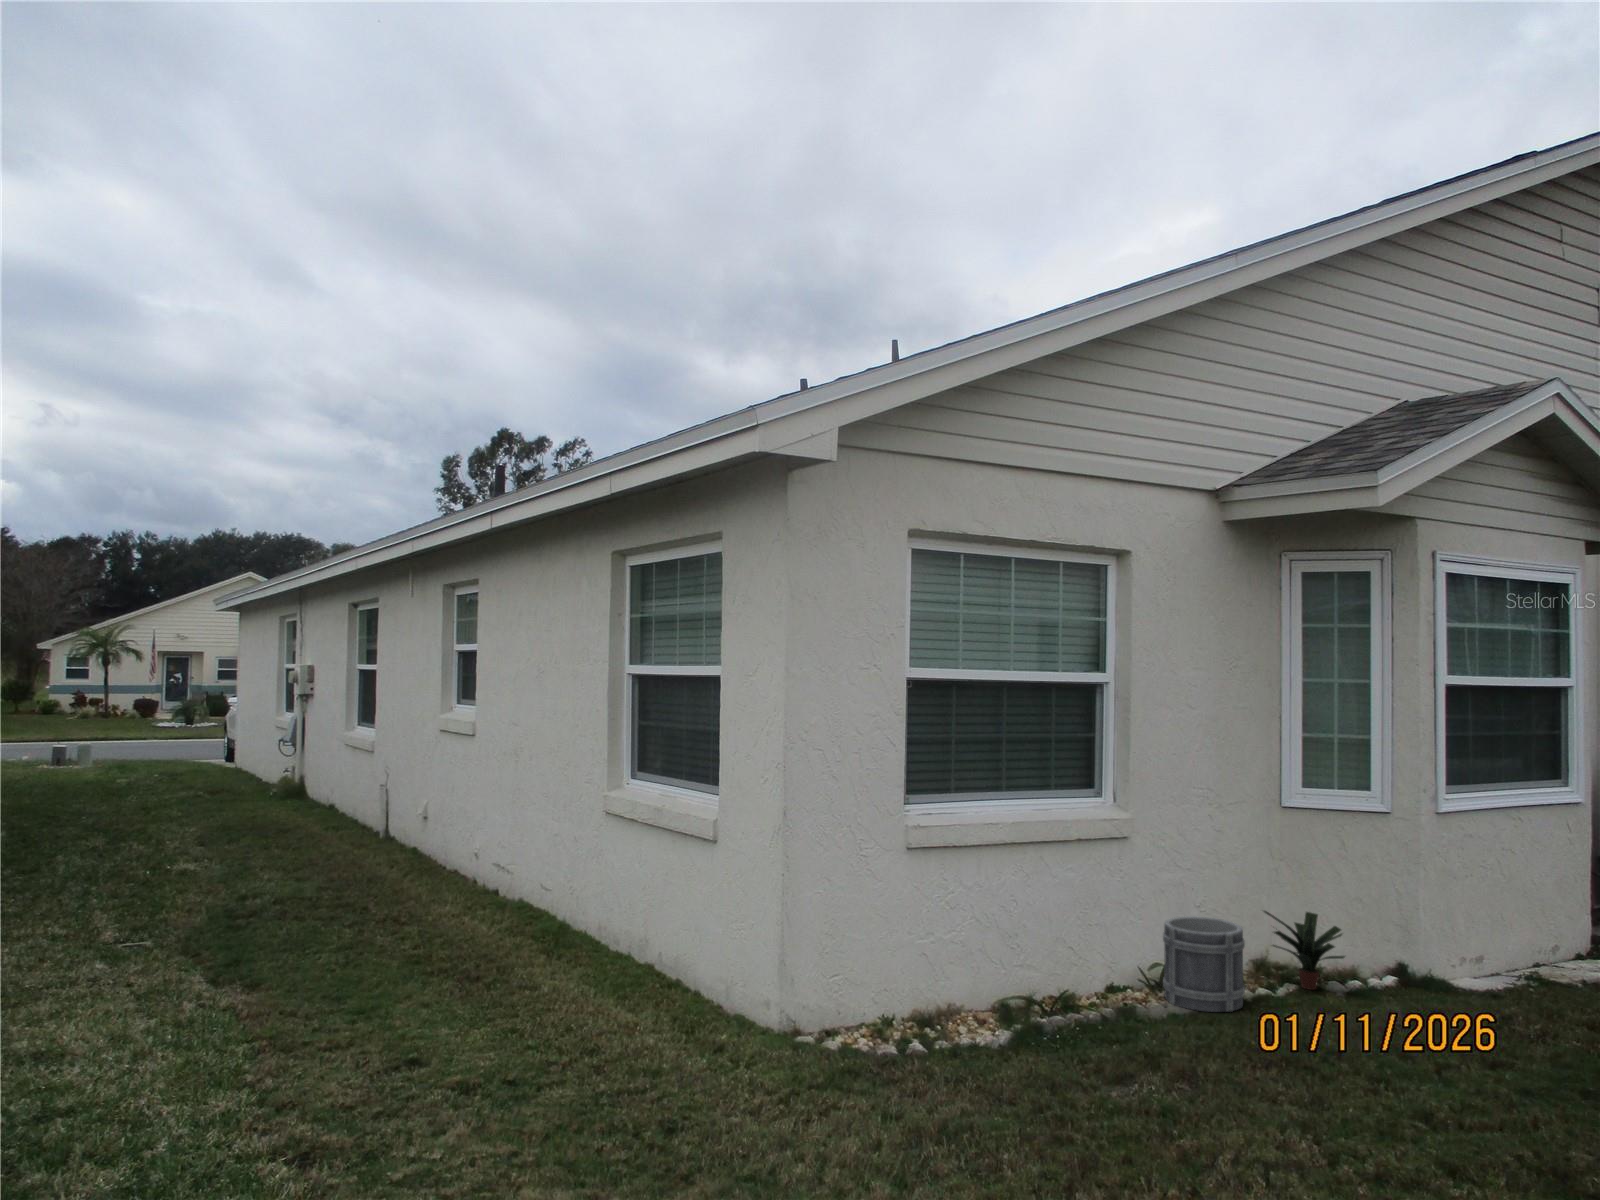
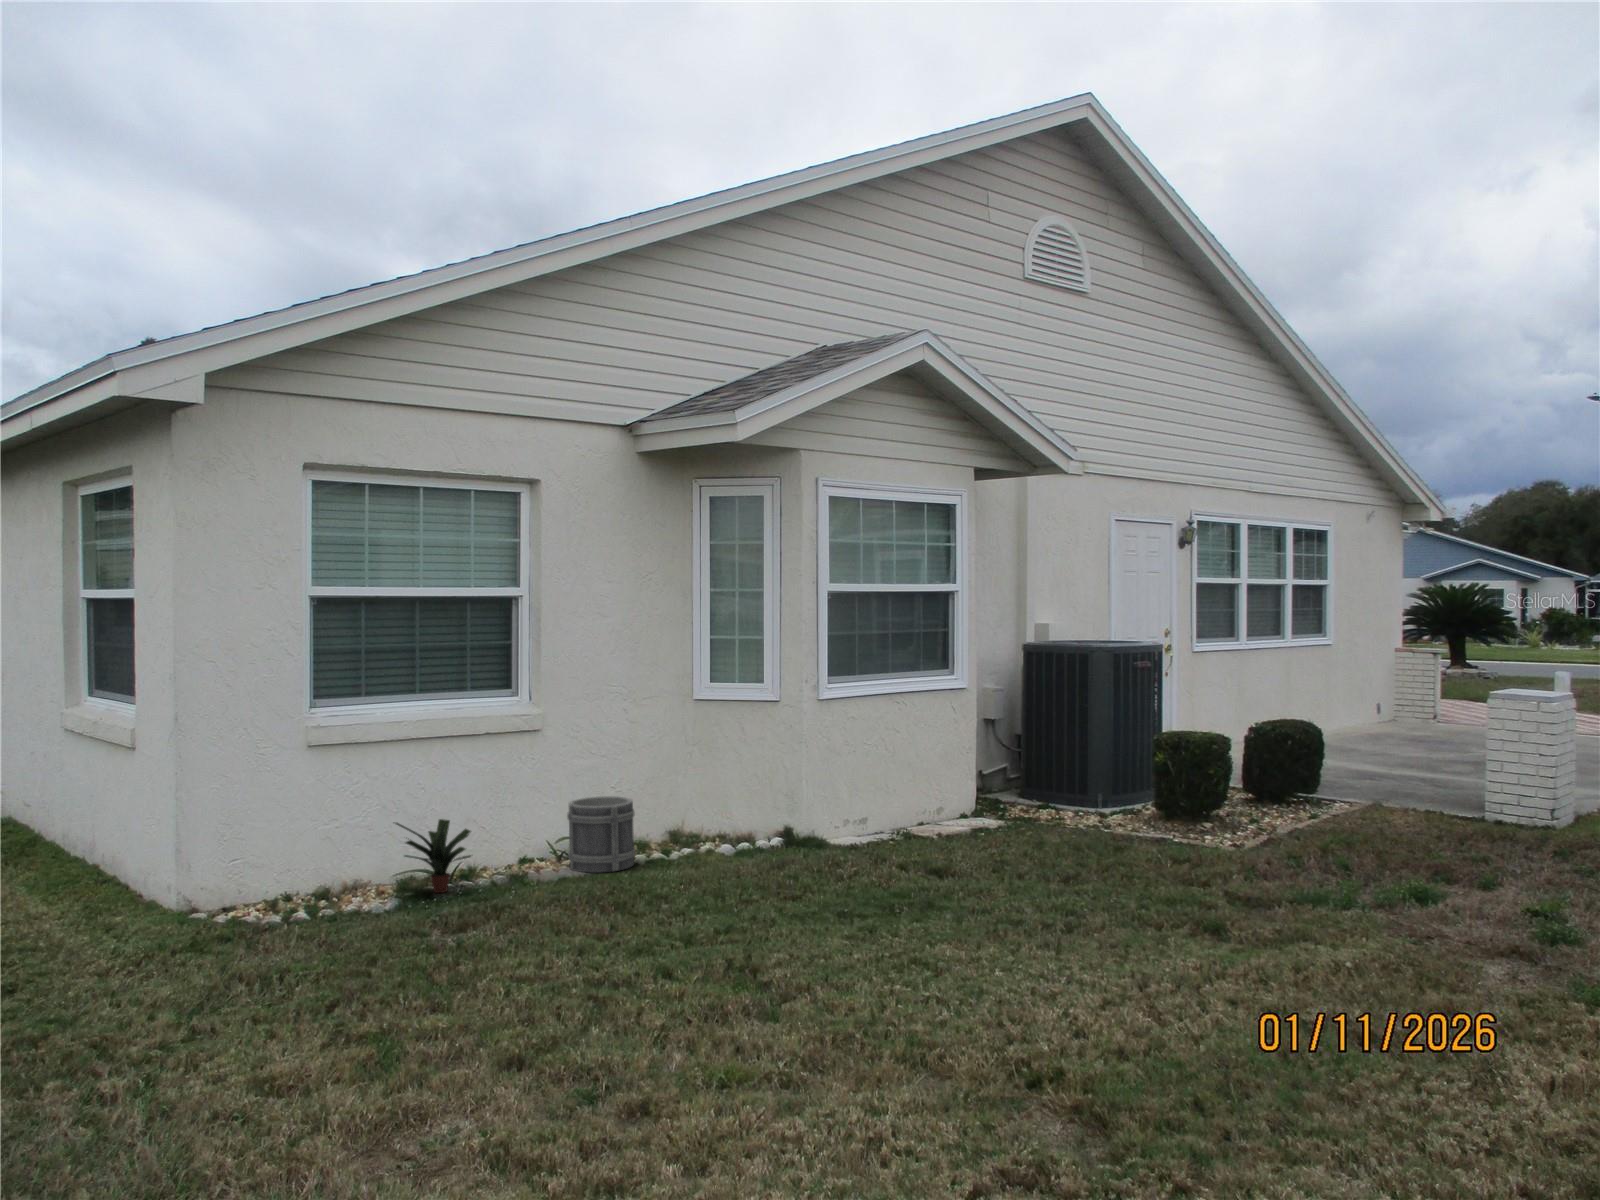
potted plant: present [1264,911,1345,990] -> present [396,819,471,893]

